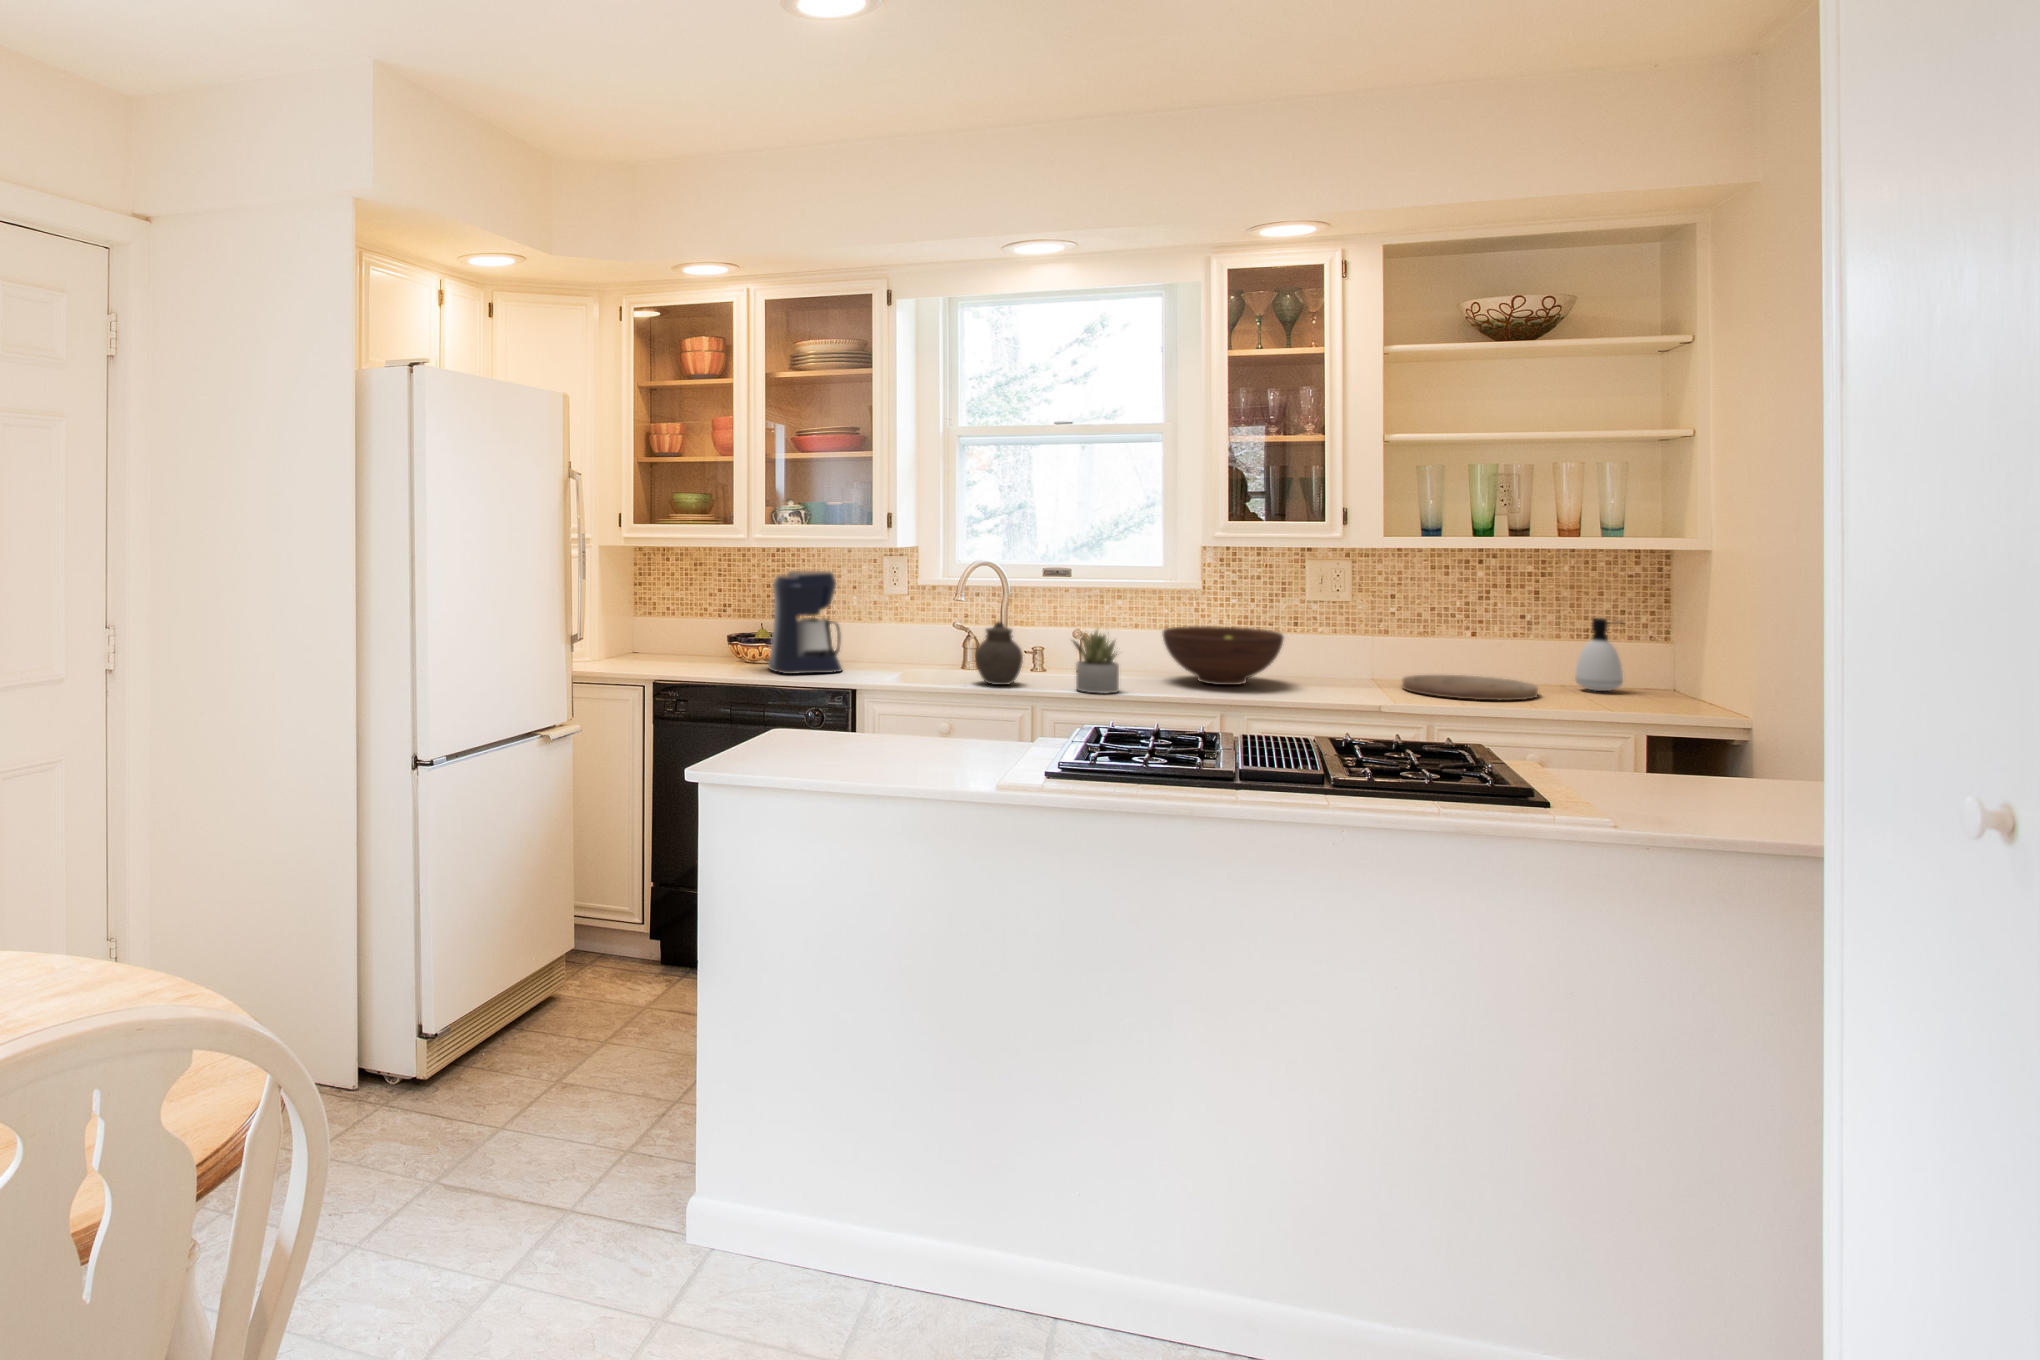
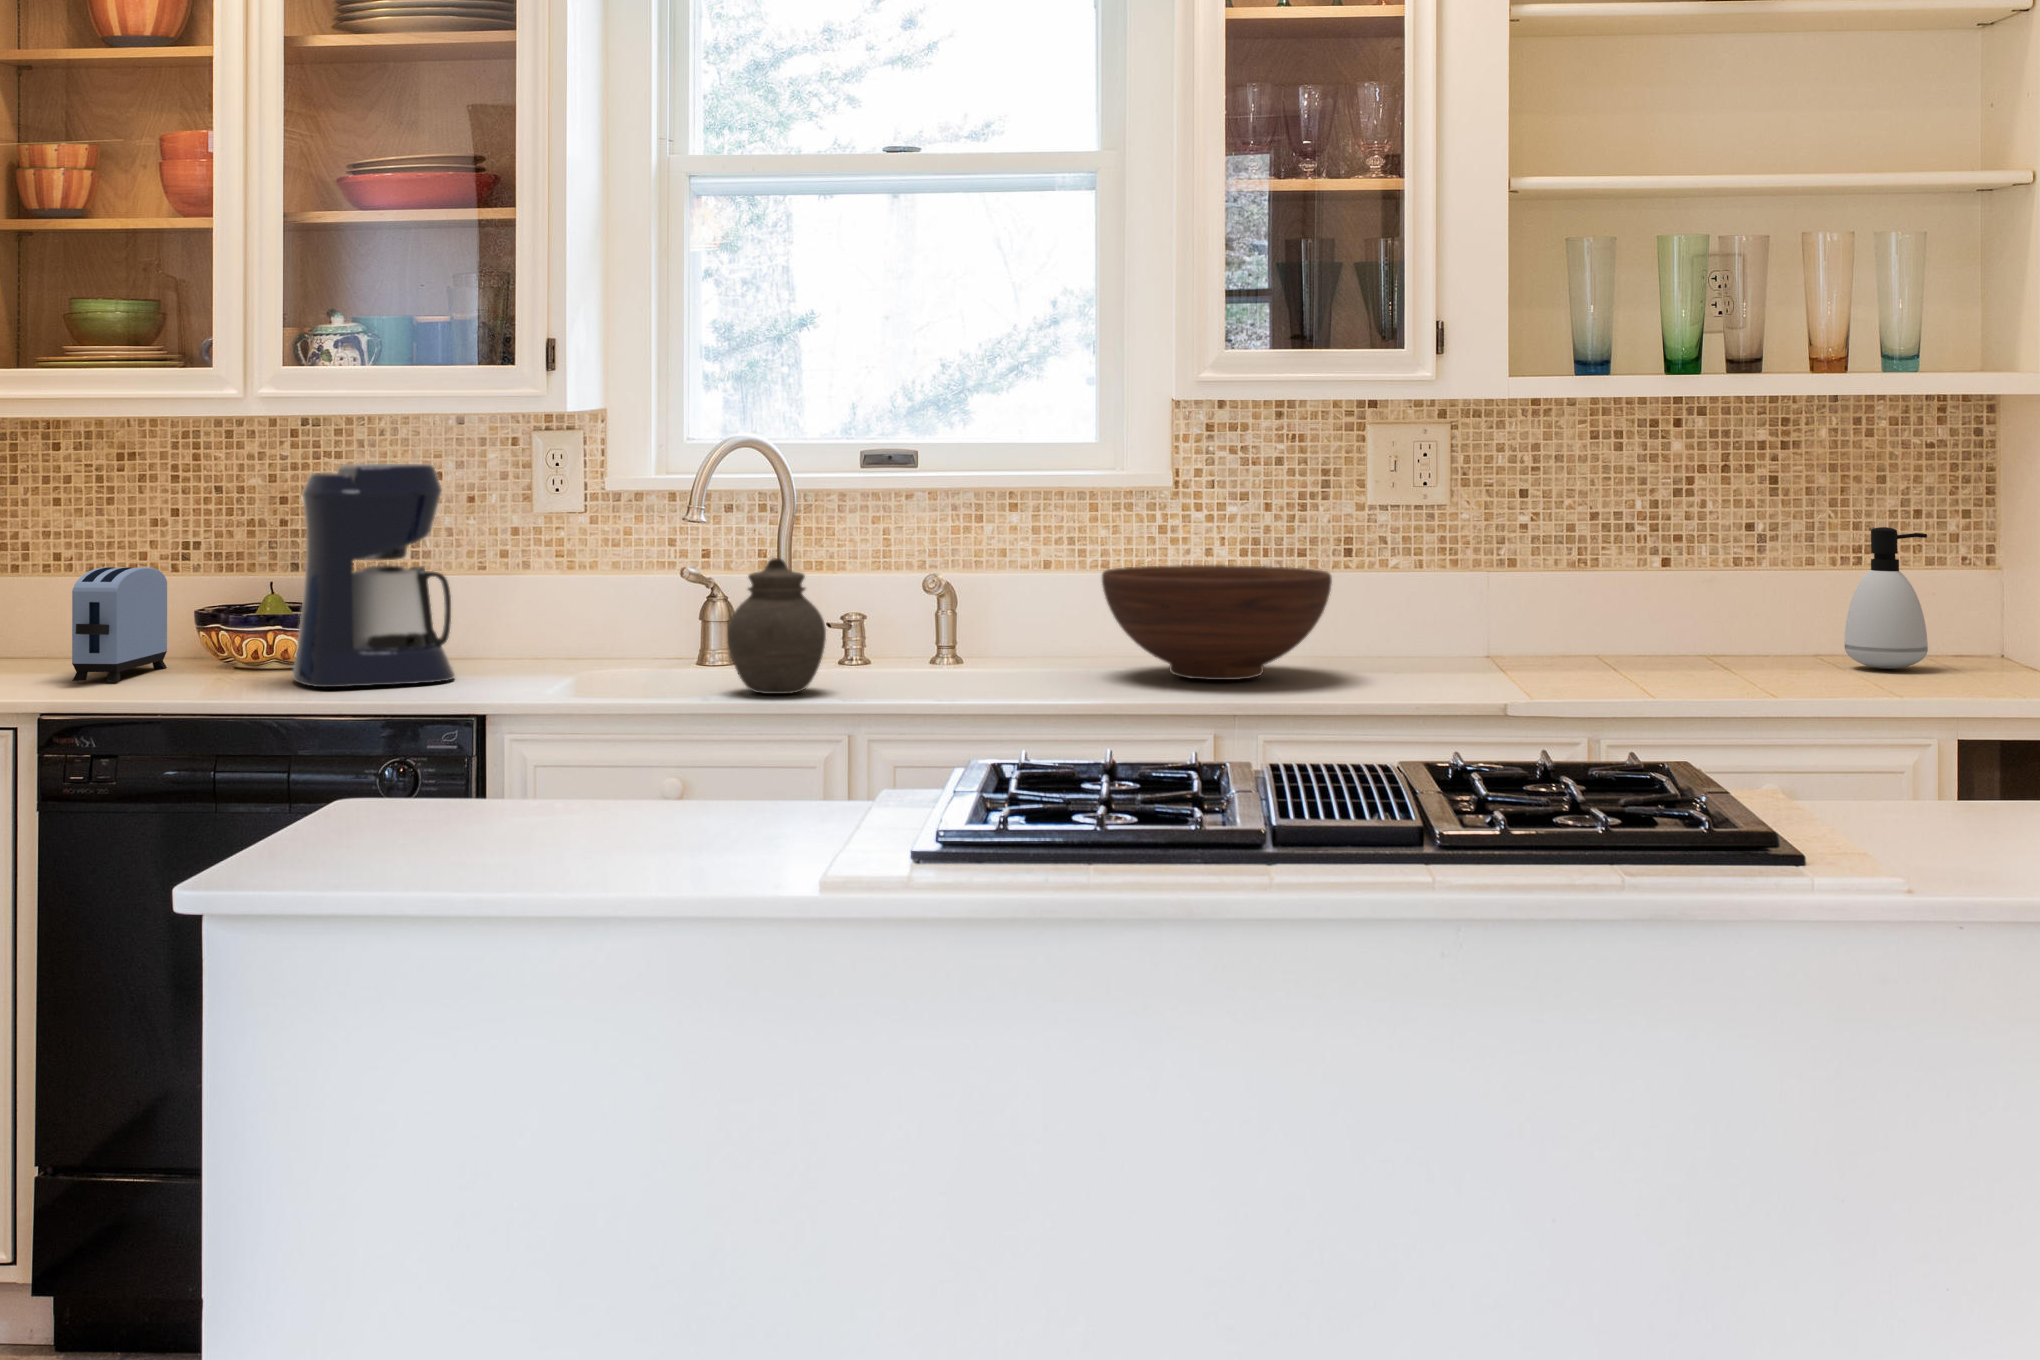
toaster: none [669,614,706,667] -> present [72,567,167,681]
succulent plant: present [1073,630,1119,694] -> none [922,560,1028,702]
cutting board: present [1402,675,1538,700] -> none [1547,648,1792,689]

